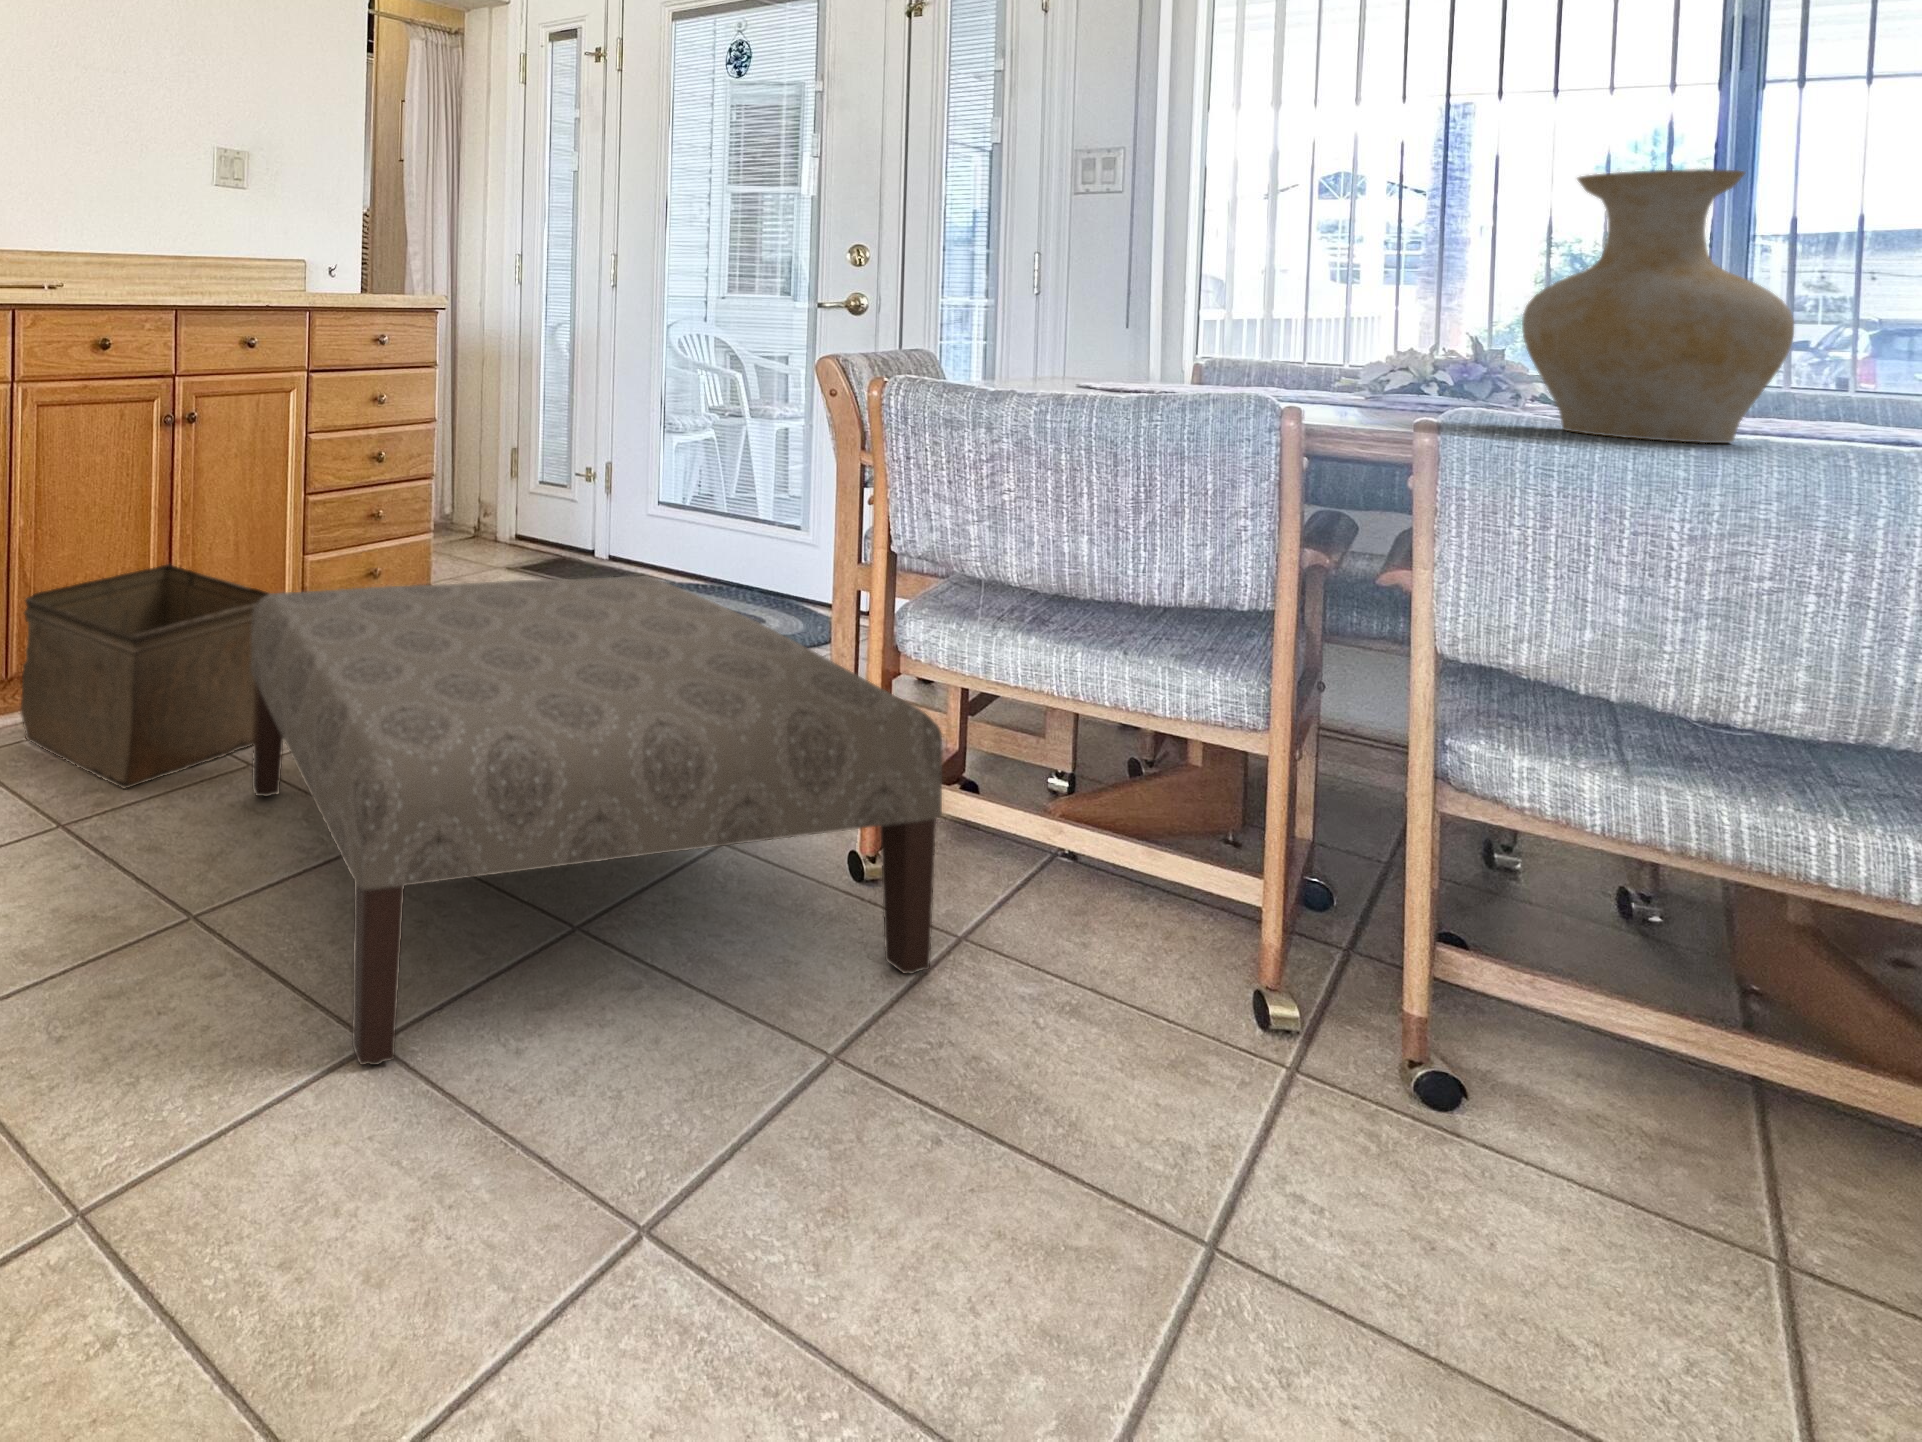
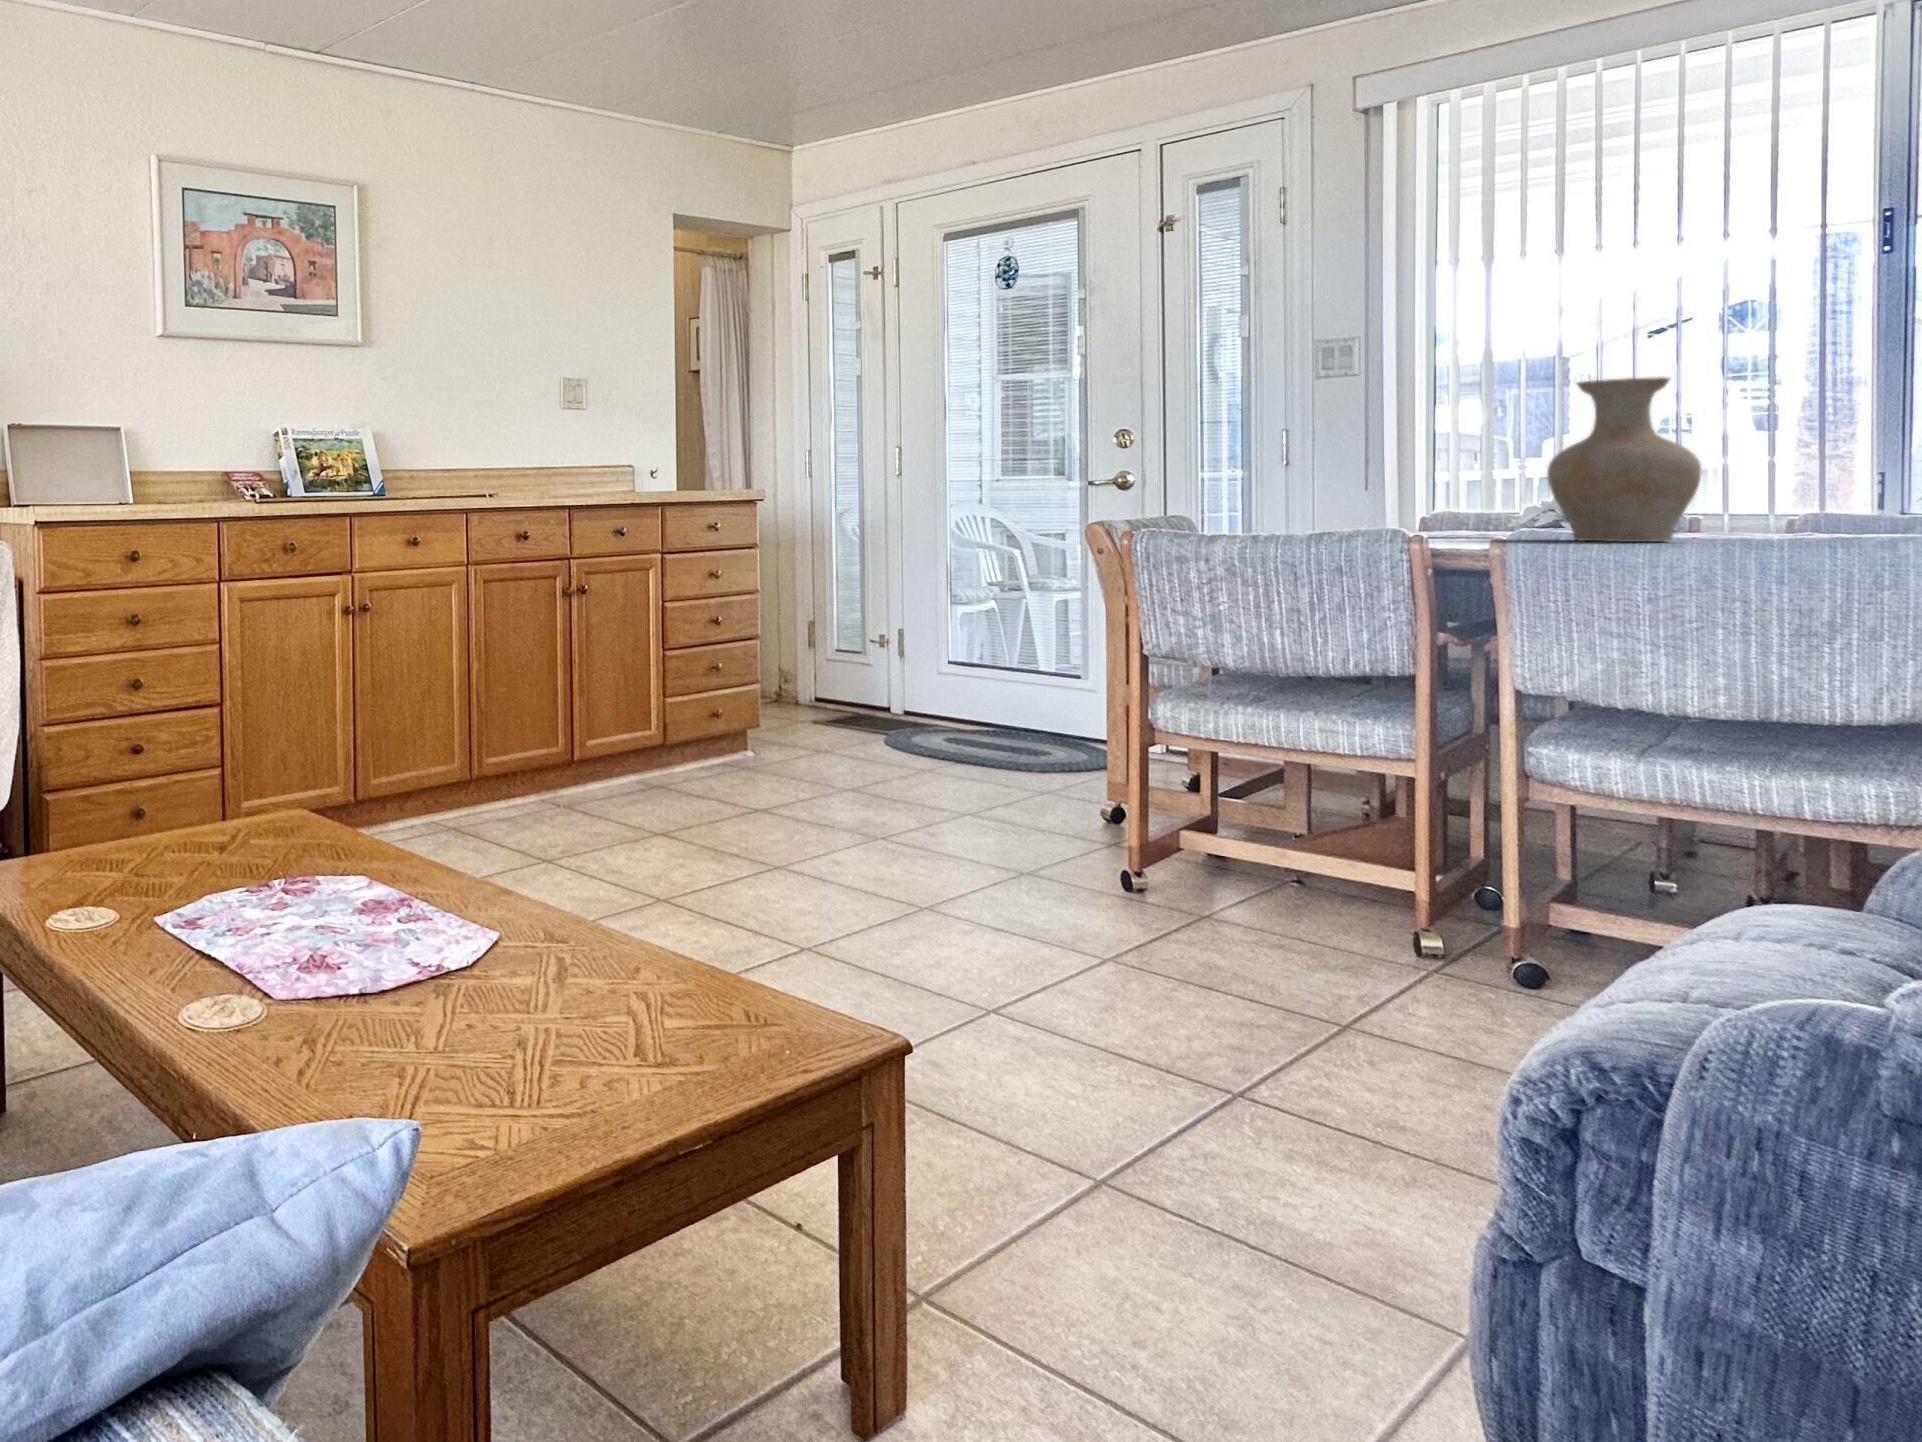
storage bin: present [21,564,271,789] -> none [487,704,675,848]
ottoman: present [250,576,942,1065] -> none [669,694,1184,950]

